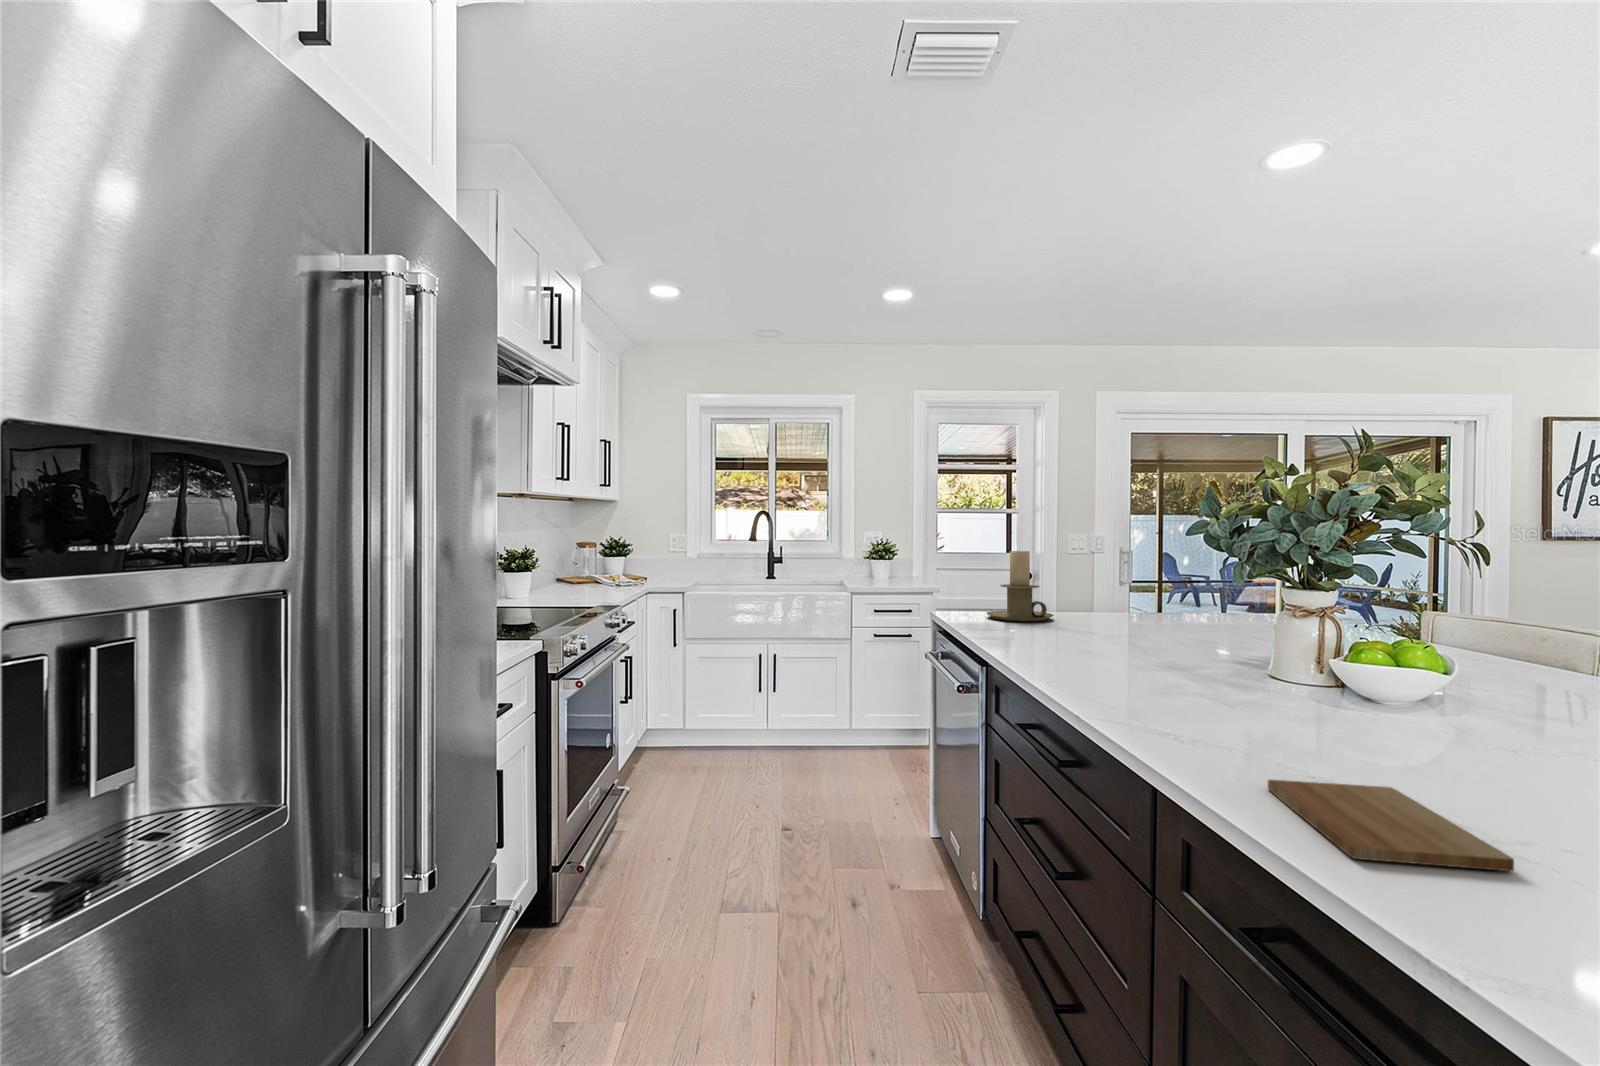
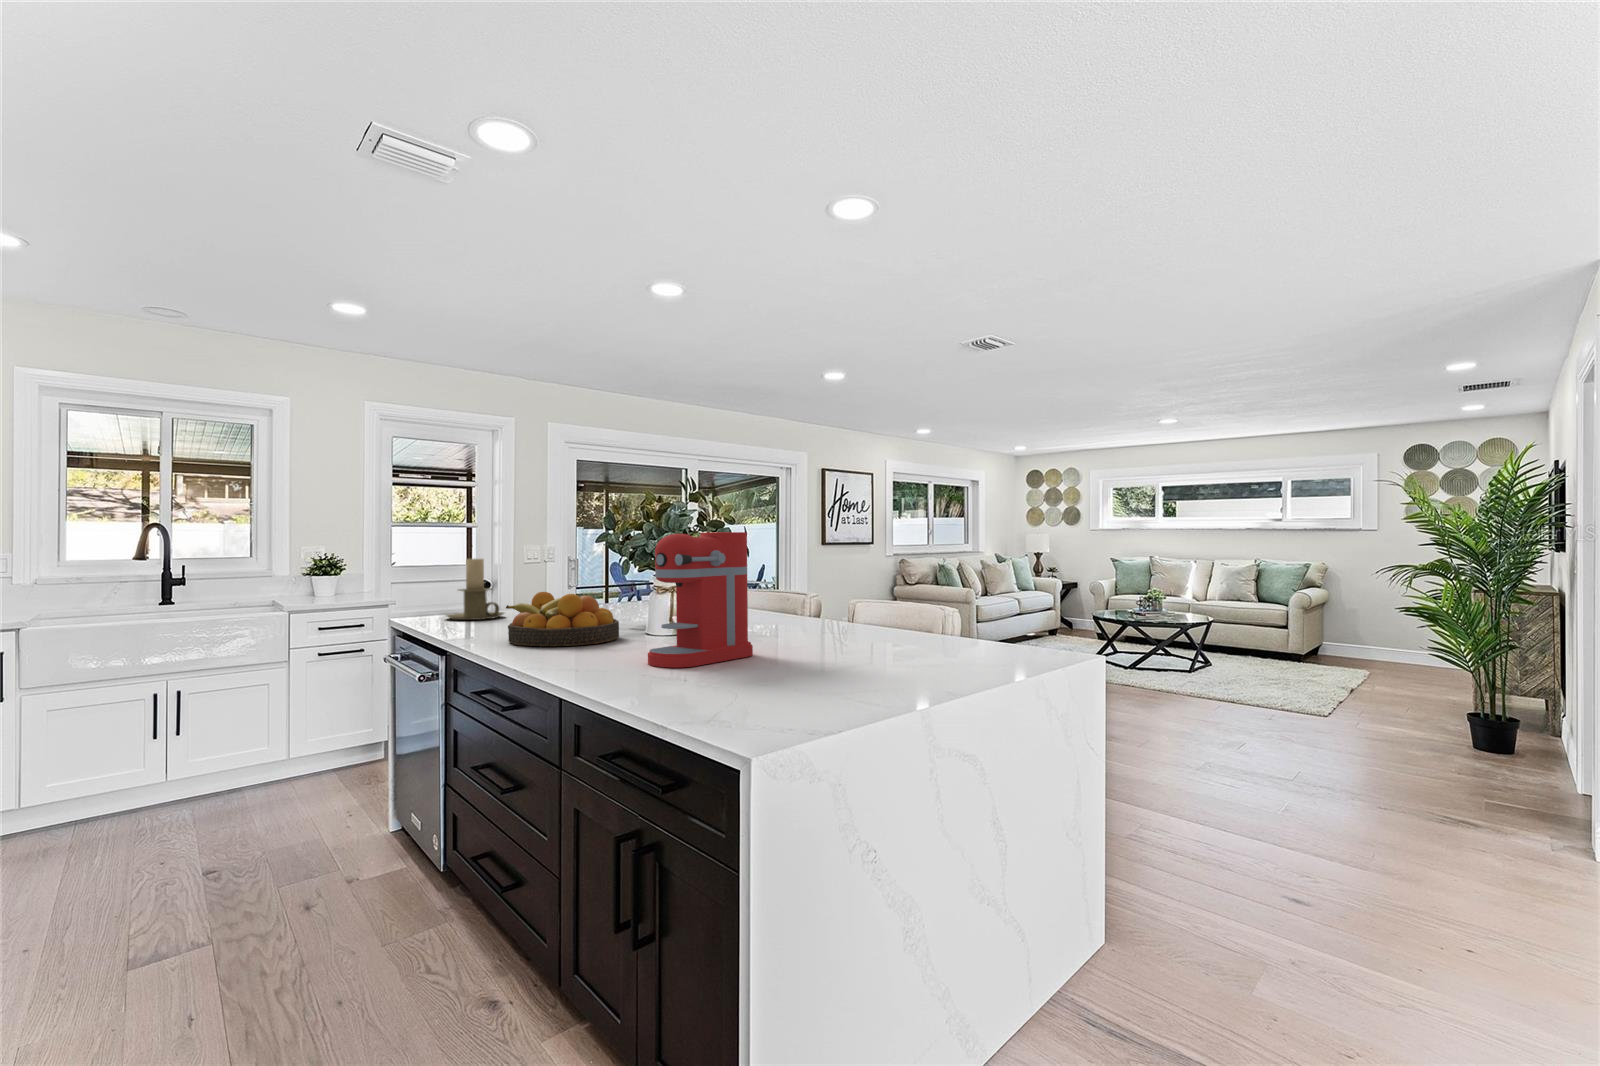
coffee maker: none [1306,527,1532,772] -> present [648,532,753,668]
fruit bowl: none [1060,601,1222,683] -> present [506,592,619,646]
cutting board: present [1268,780,1514,871] -> none [615,671,705,697]

